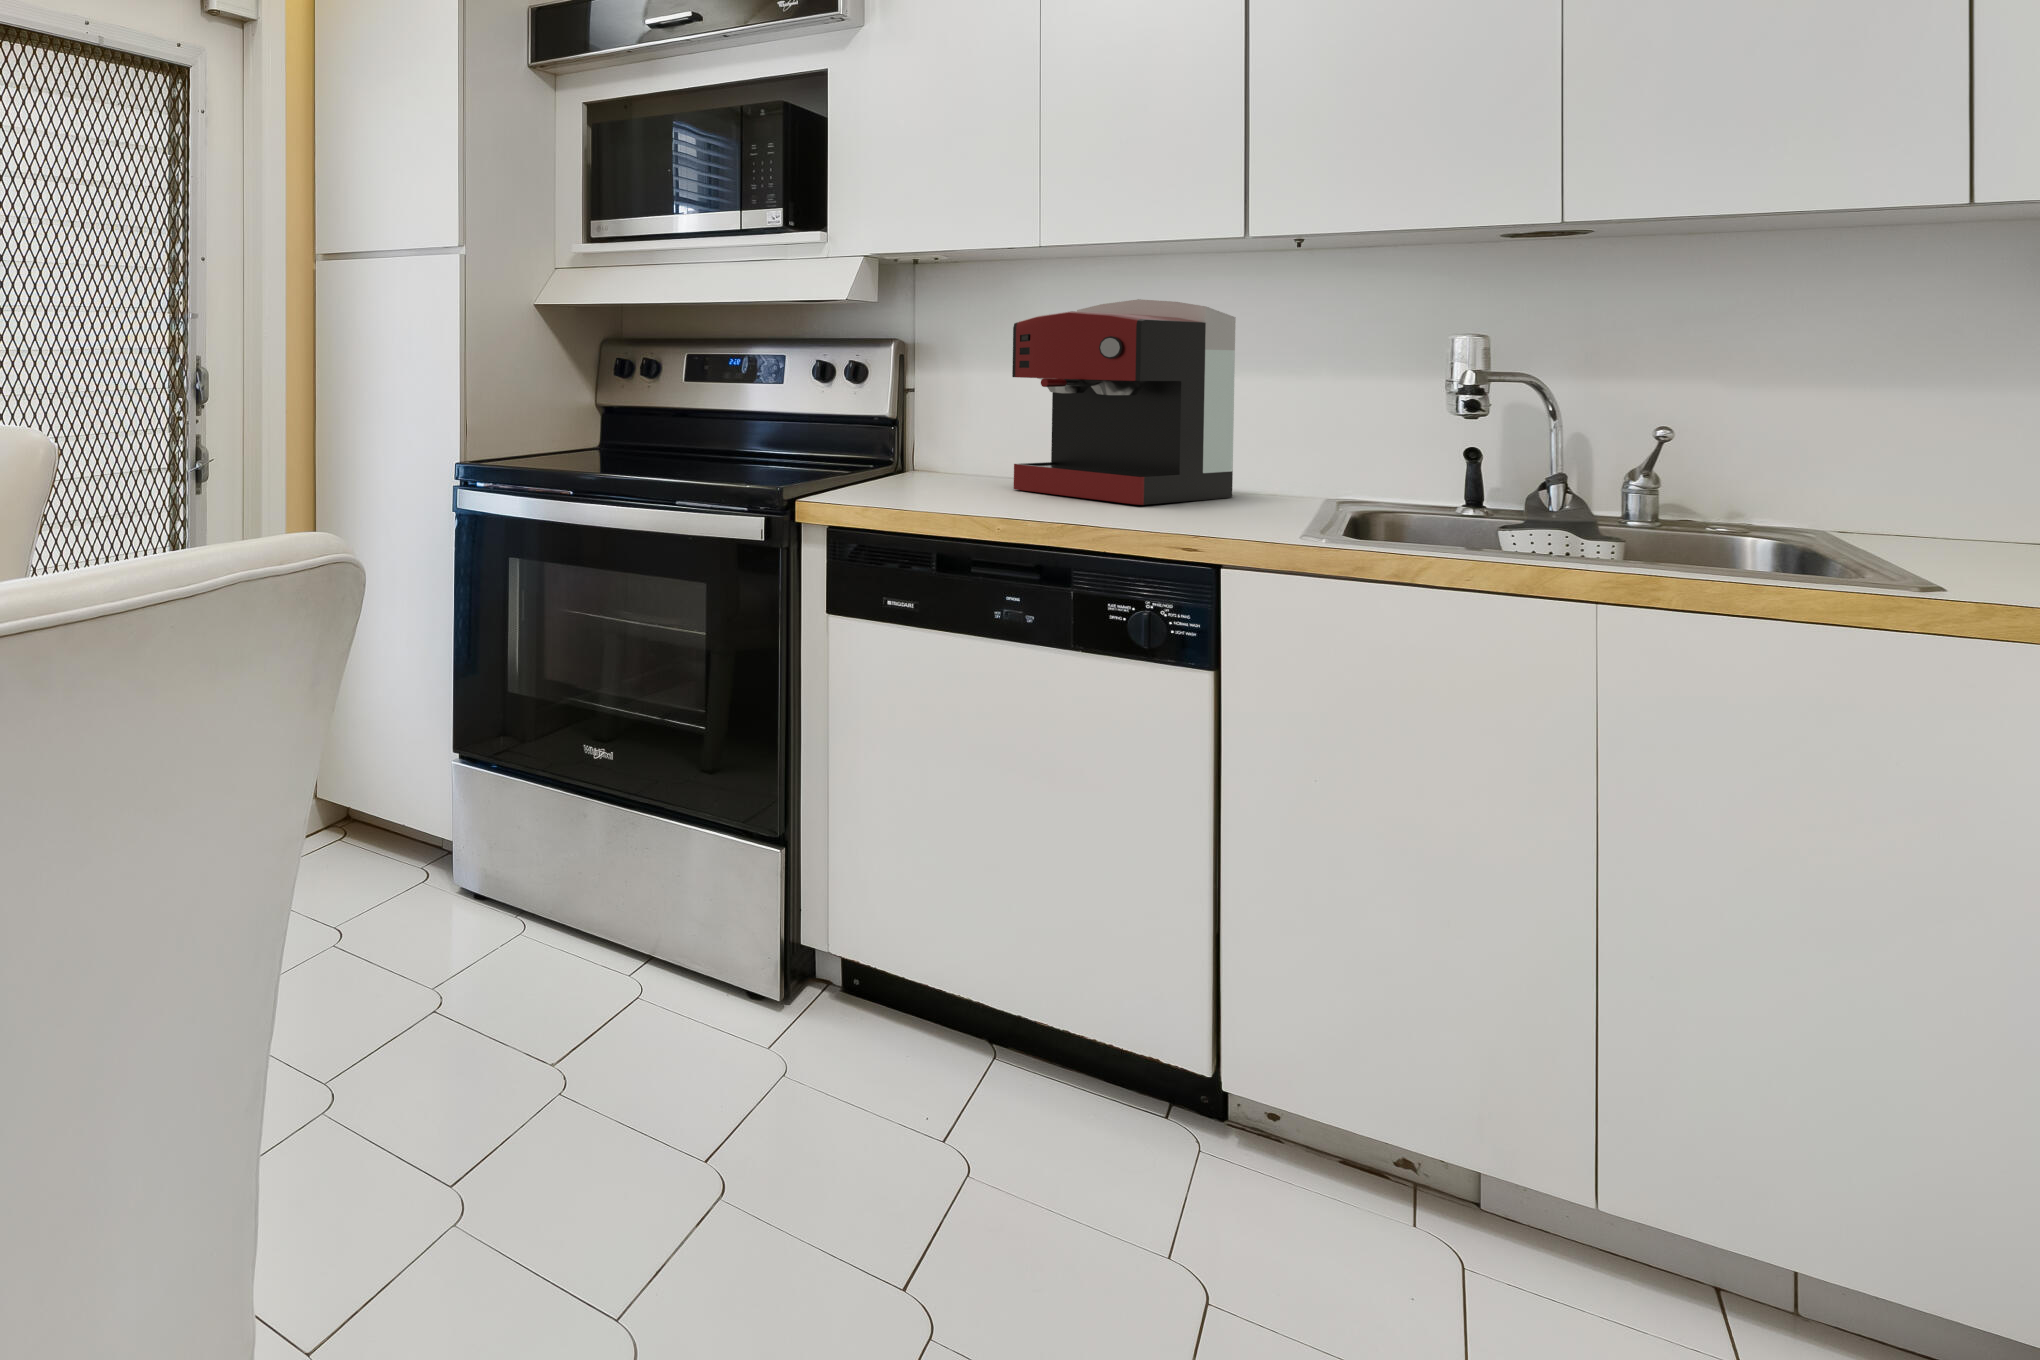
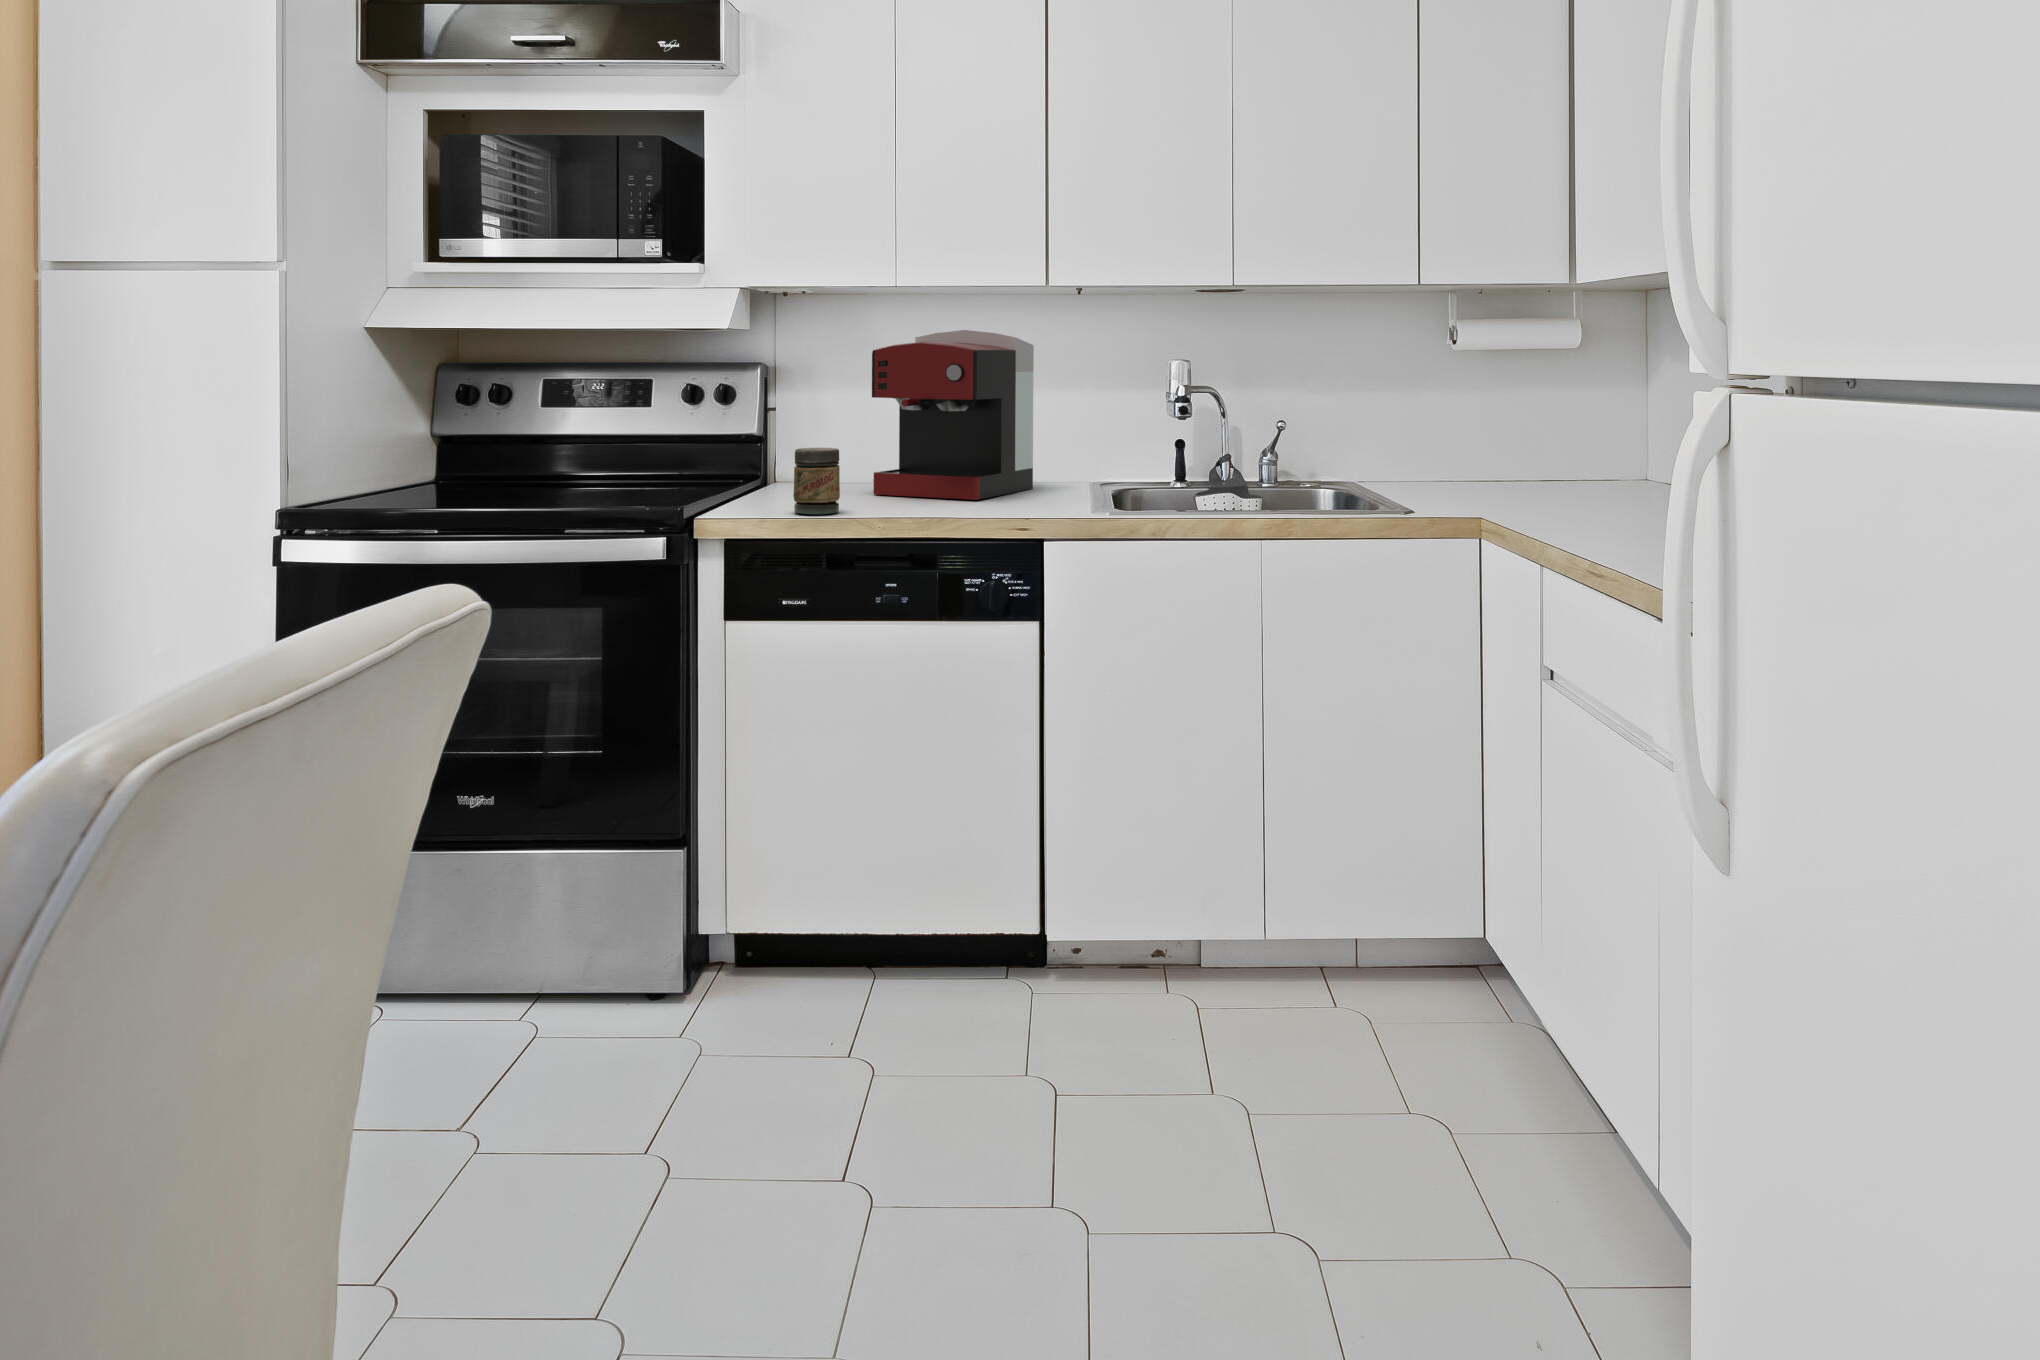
jar: none [897,430,951,506] -> present [794,448,840,514]

